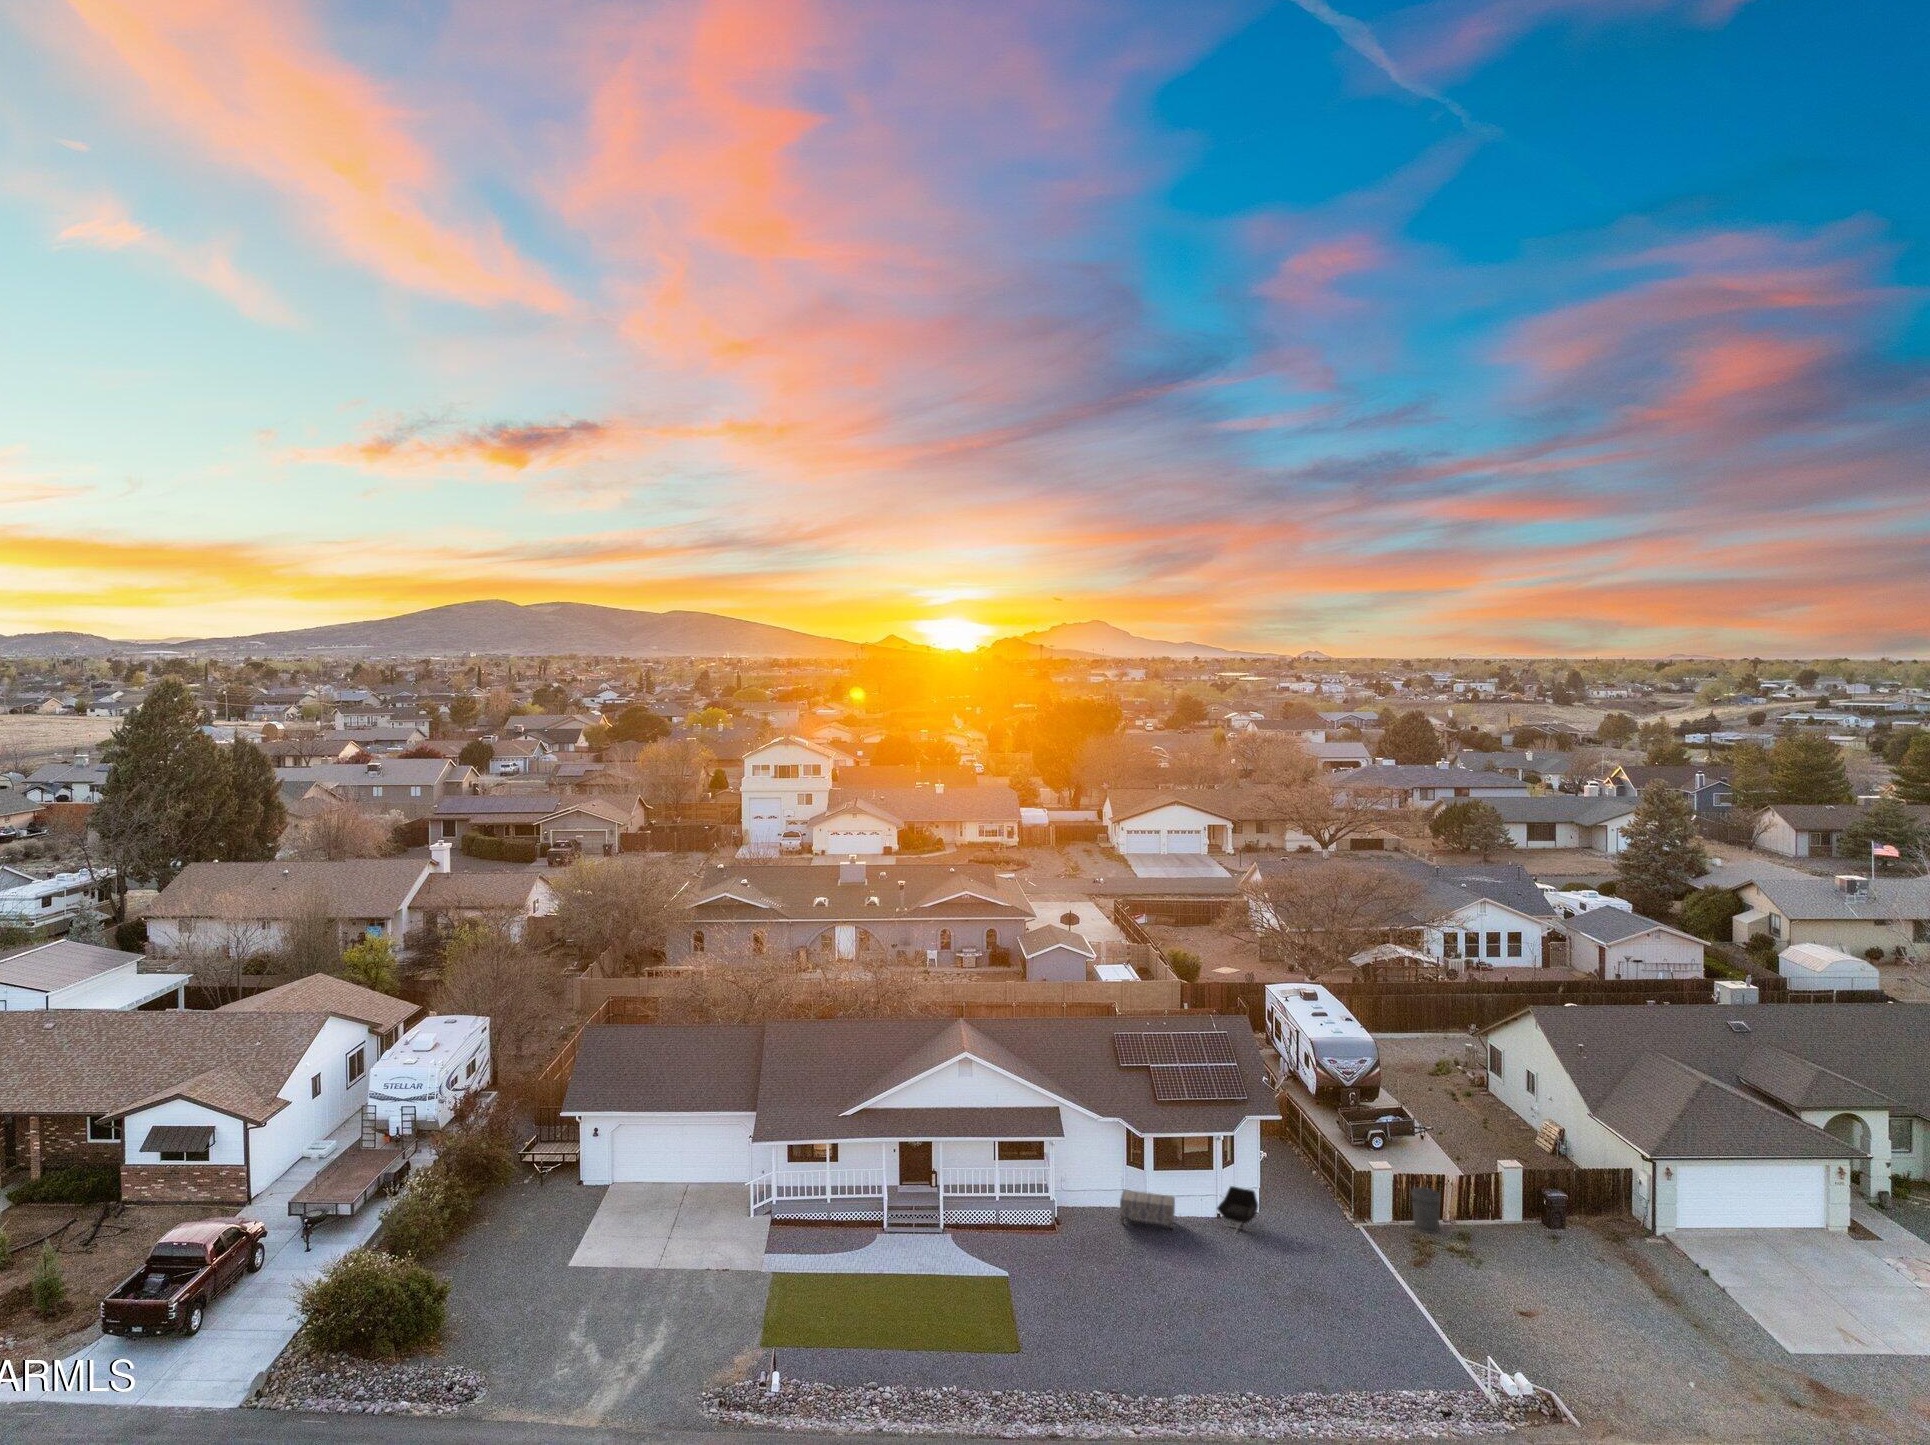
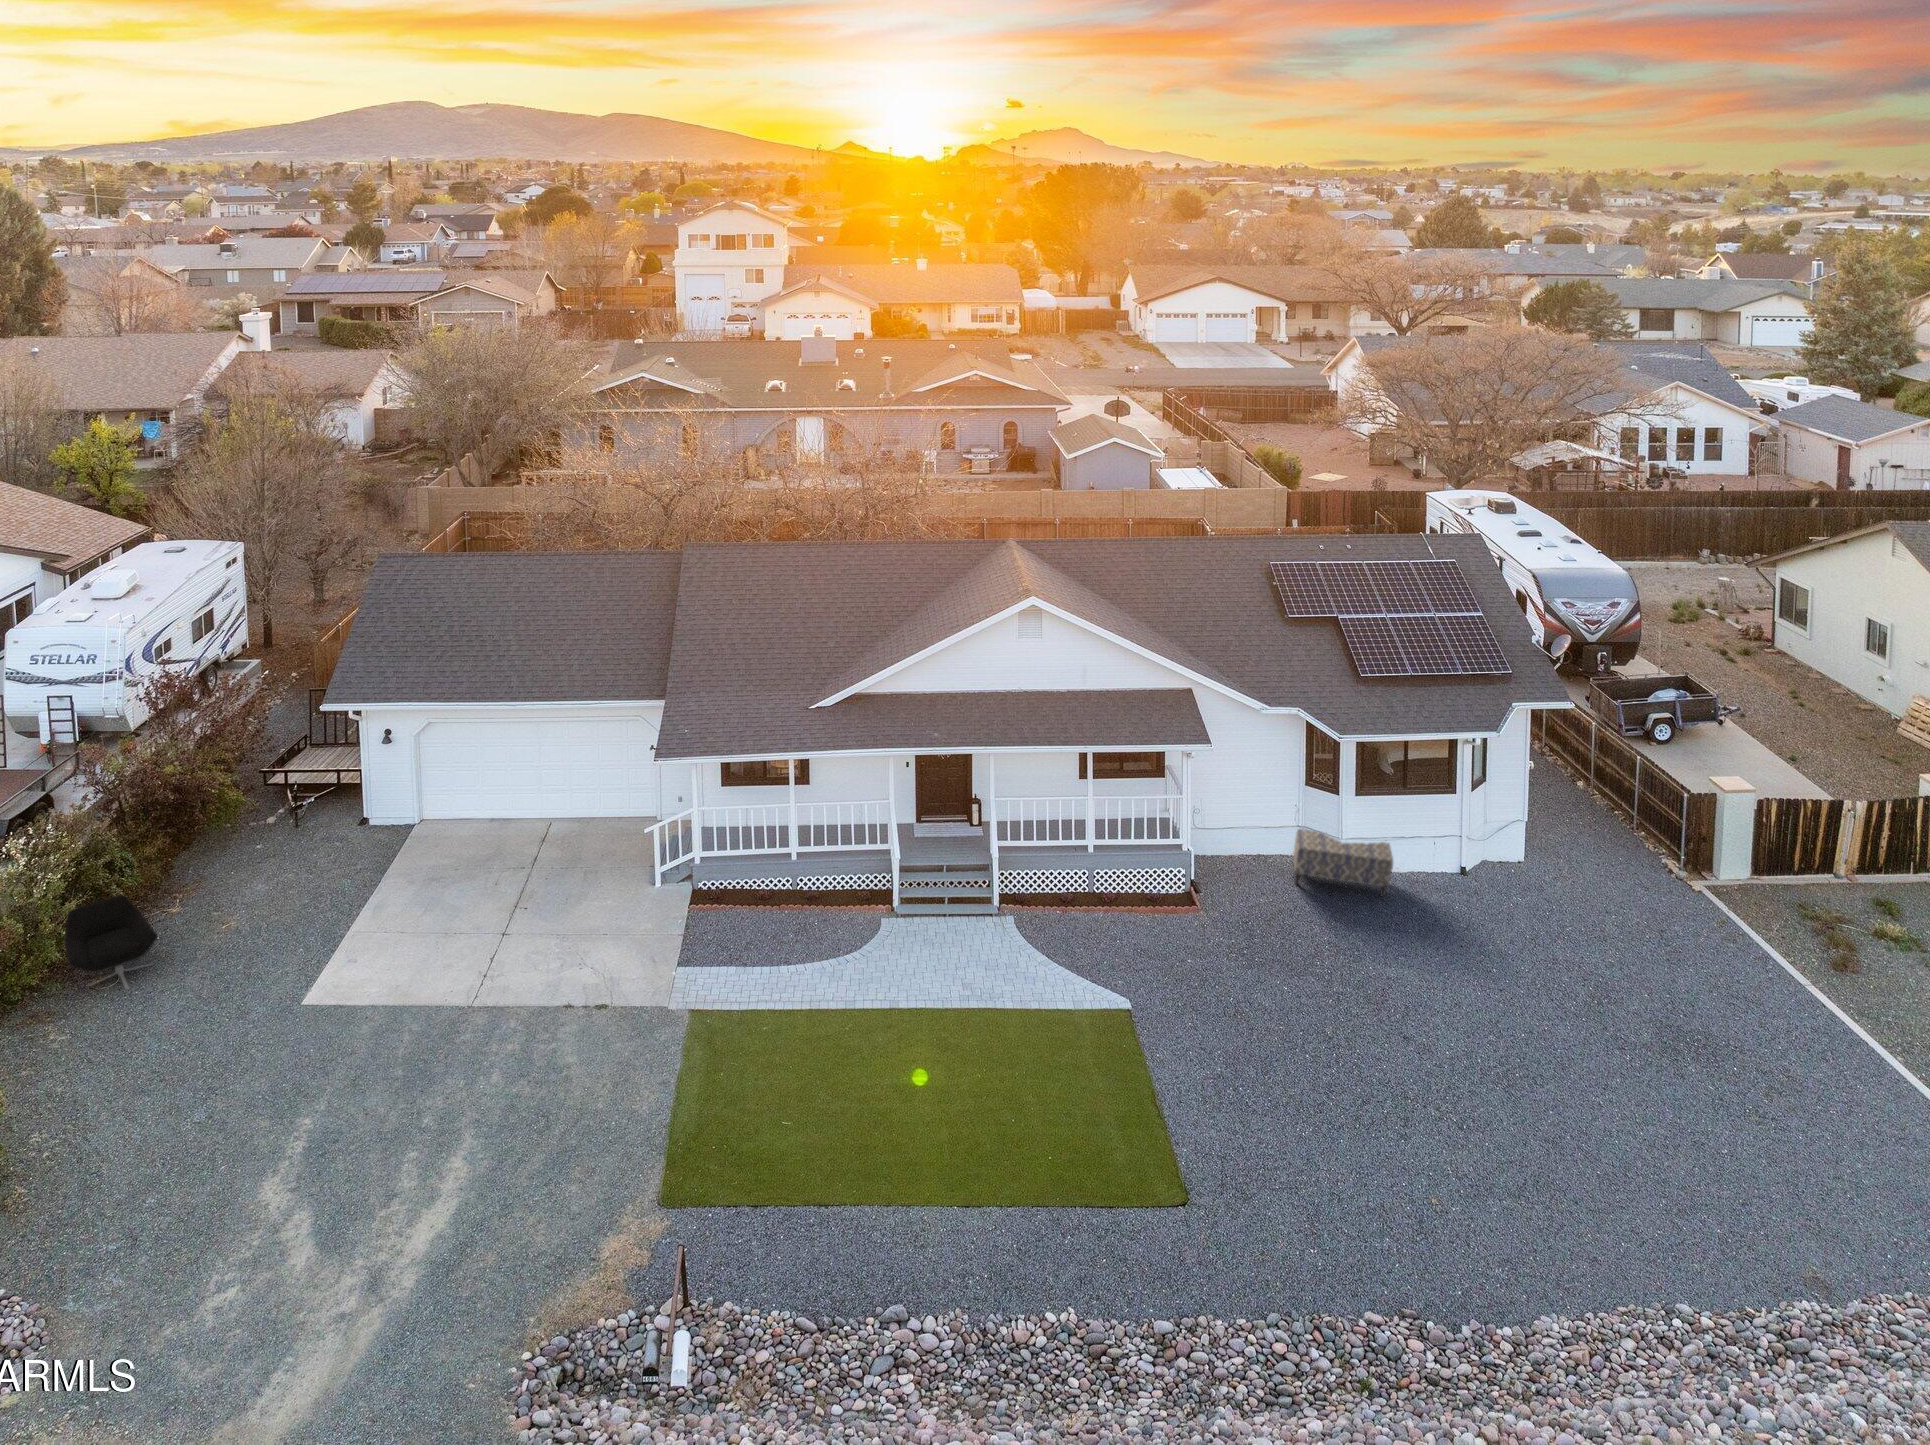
lounge chair: present [1217,1186,1258,1234] -> present [64,895,158,990]
trash can: present [1411,1187,1441,1233] -> none [1778,821,1846,893]

